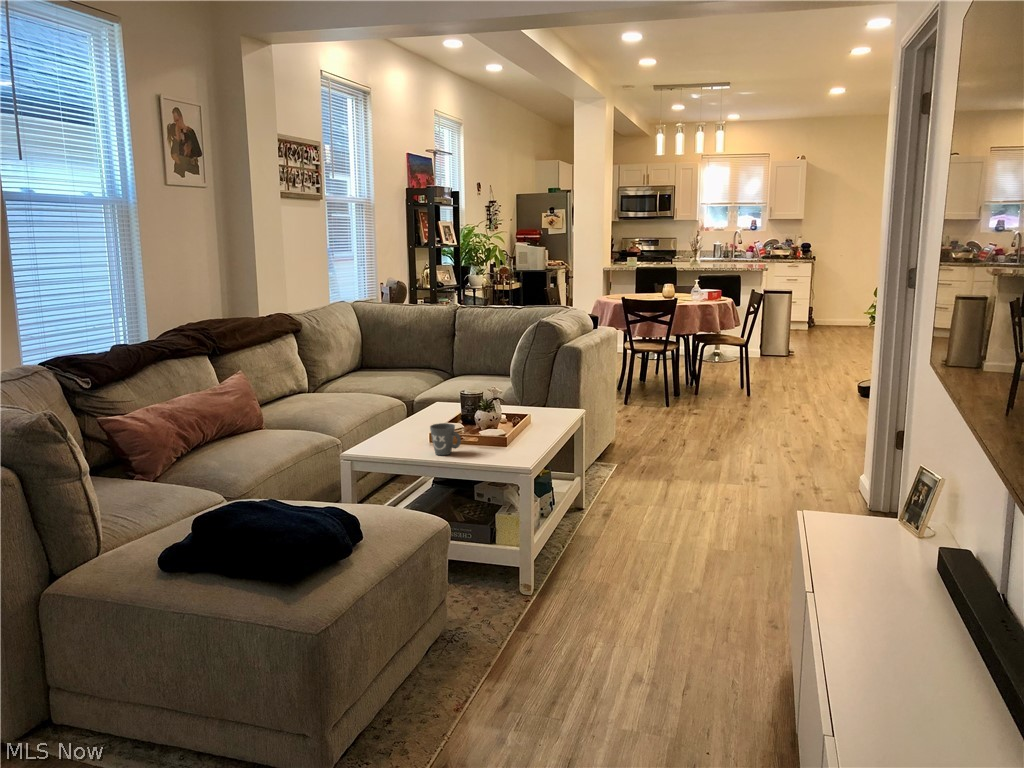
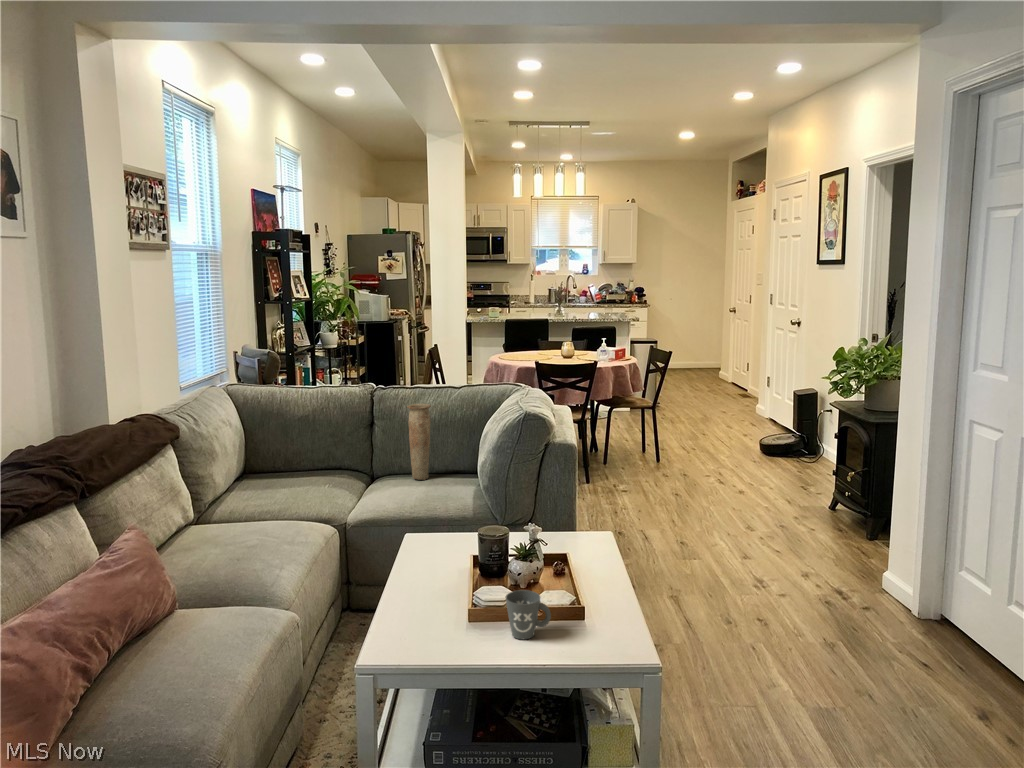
vase: none [468,318,487,378] -> present [407,404,431,480]

